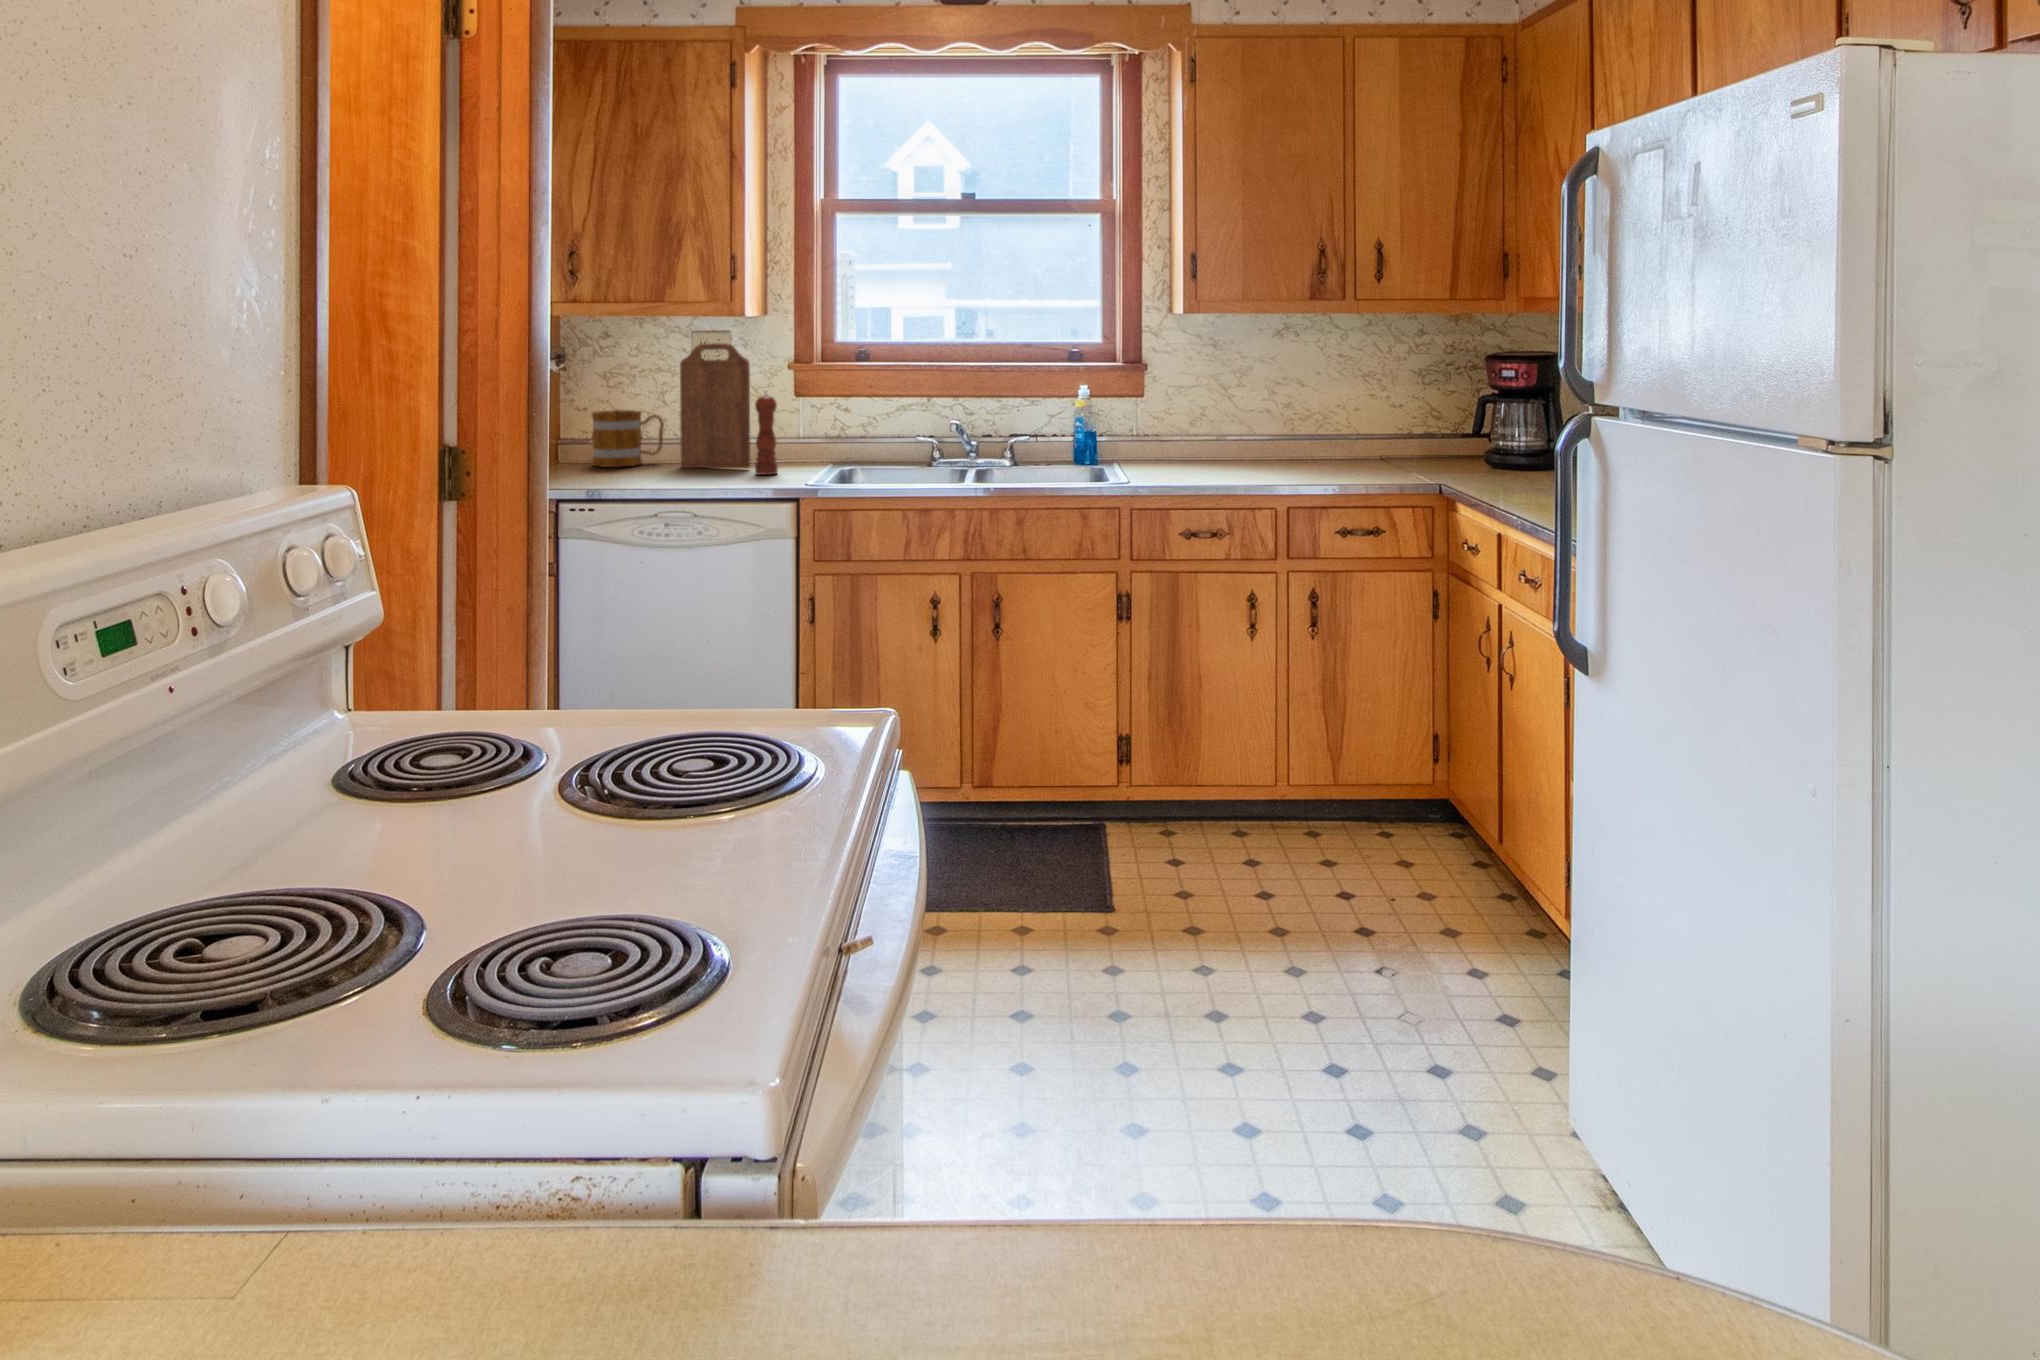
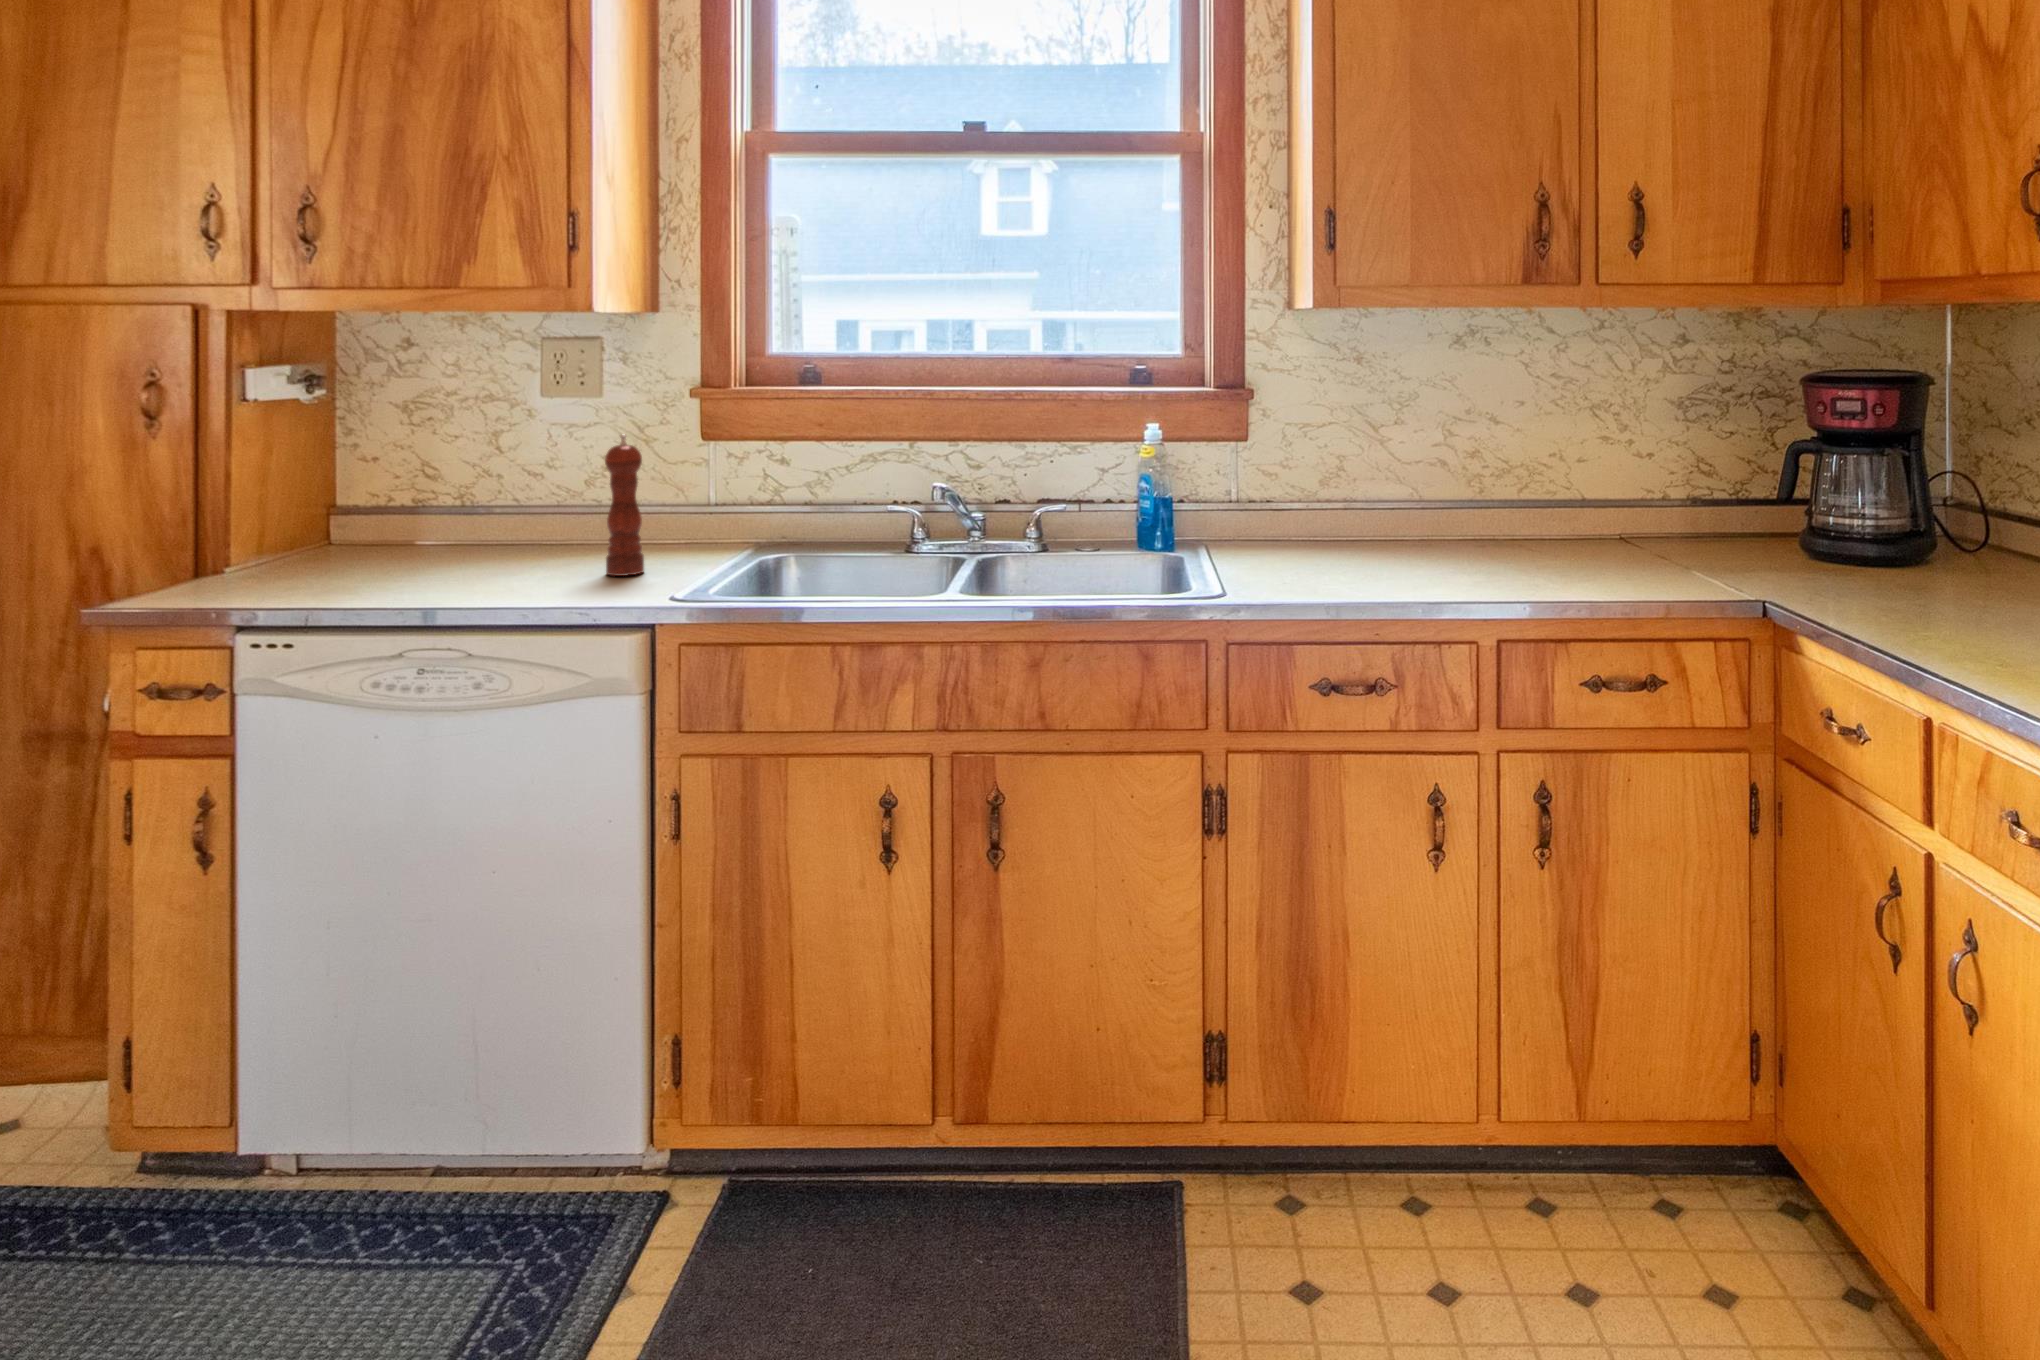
cutting board: present [680,343,750,468] -> none [492,357,606,561]
mug: present [592,410,664,467] -> none [351,463,474,558]

